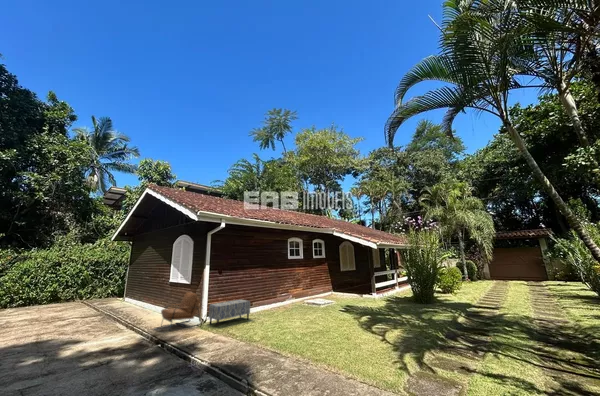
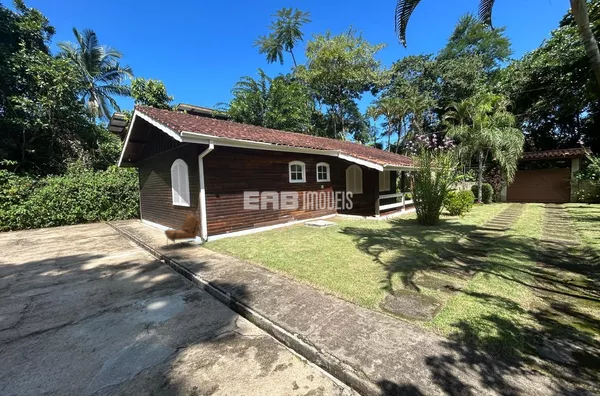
bench: present [209,299,250,326] -> none [210,221,251,246]

